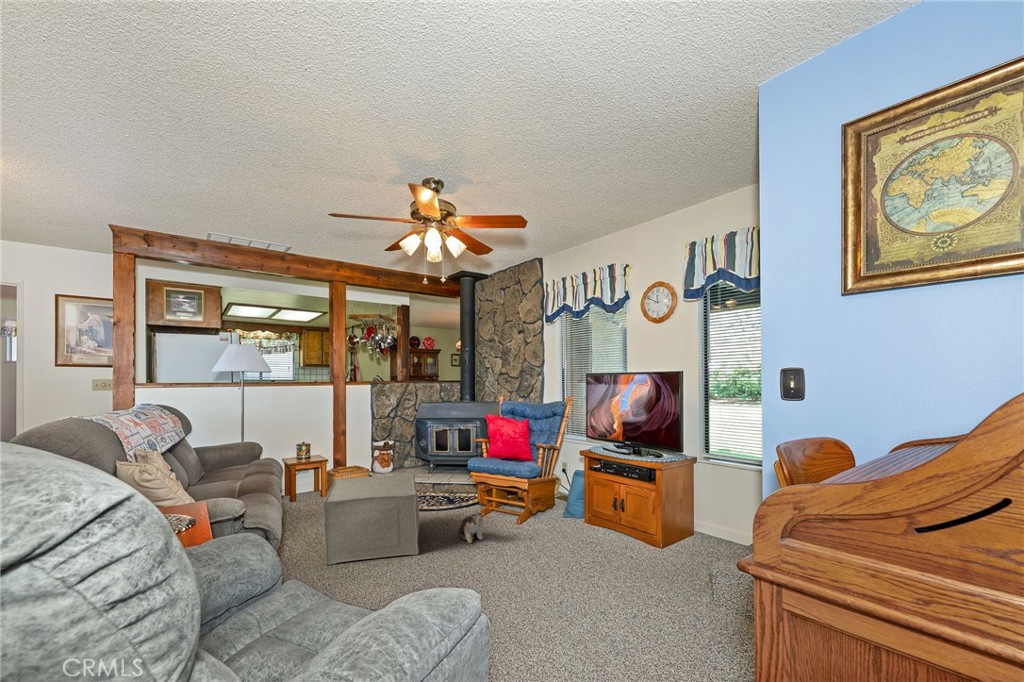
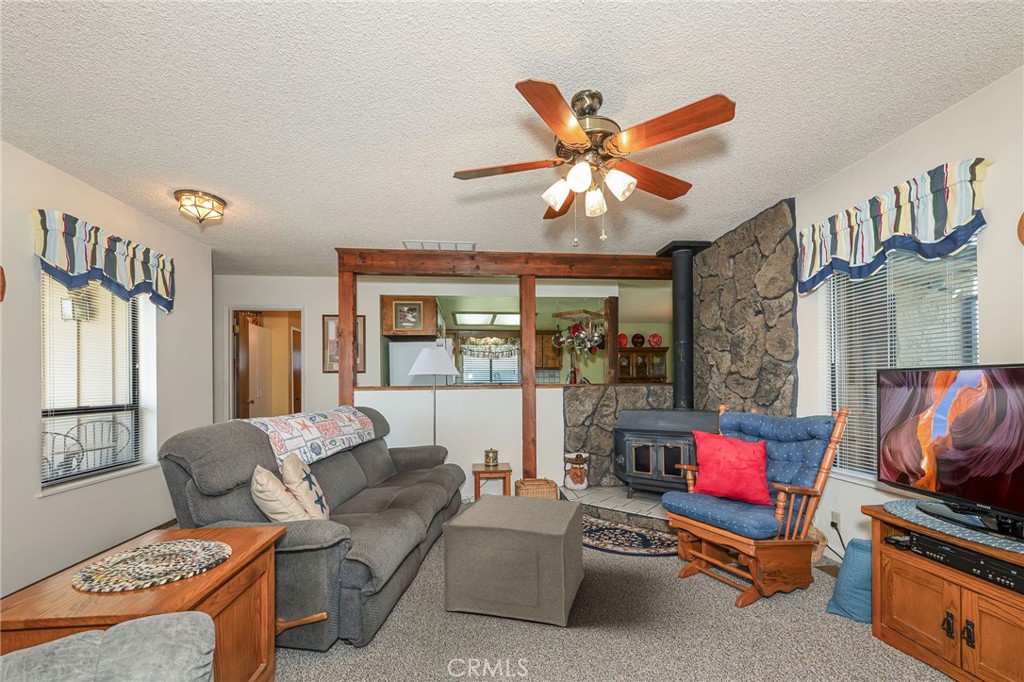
plush toy: present [459,511,485,543] -> none [638,577,674,627]

